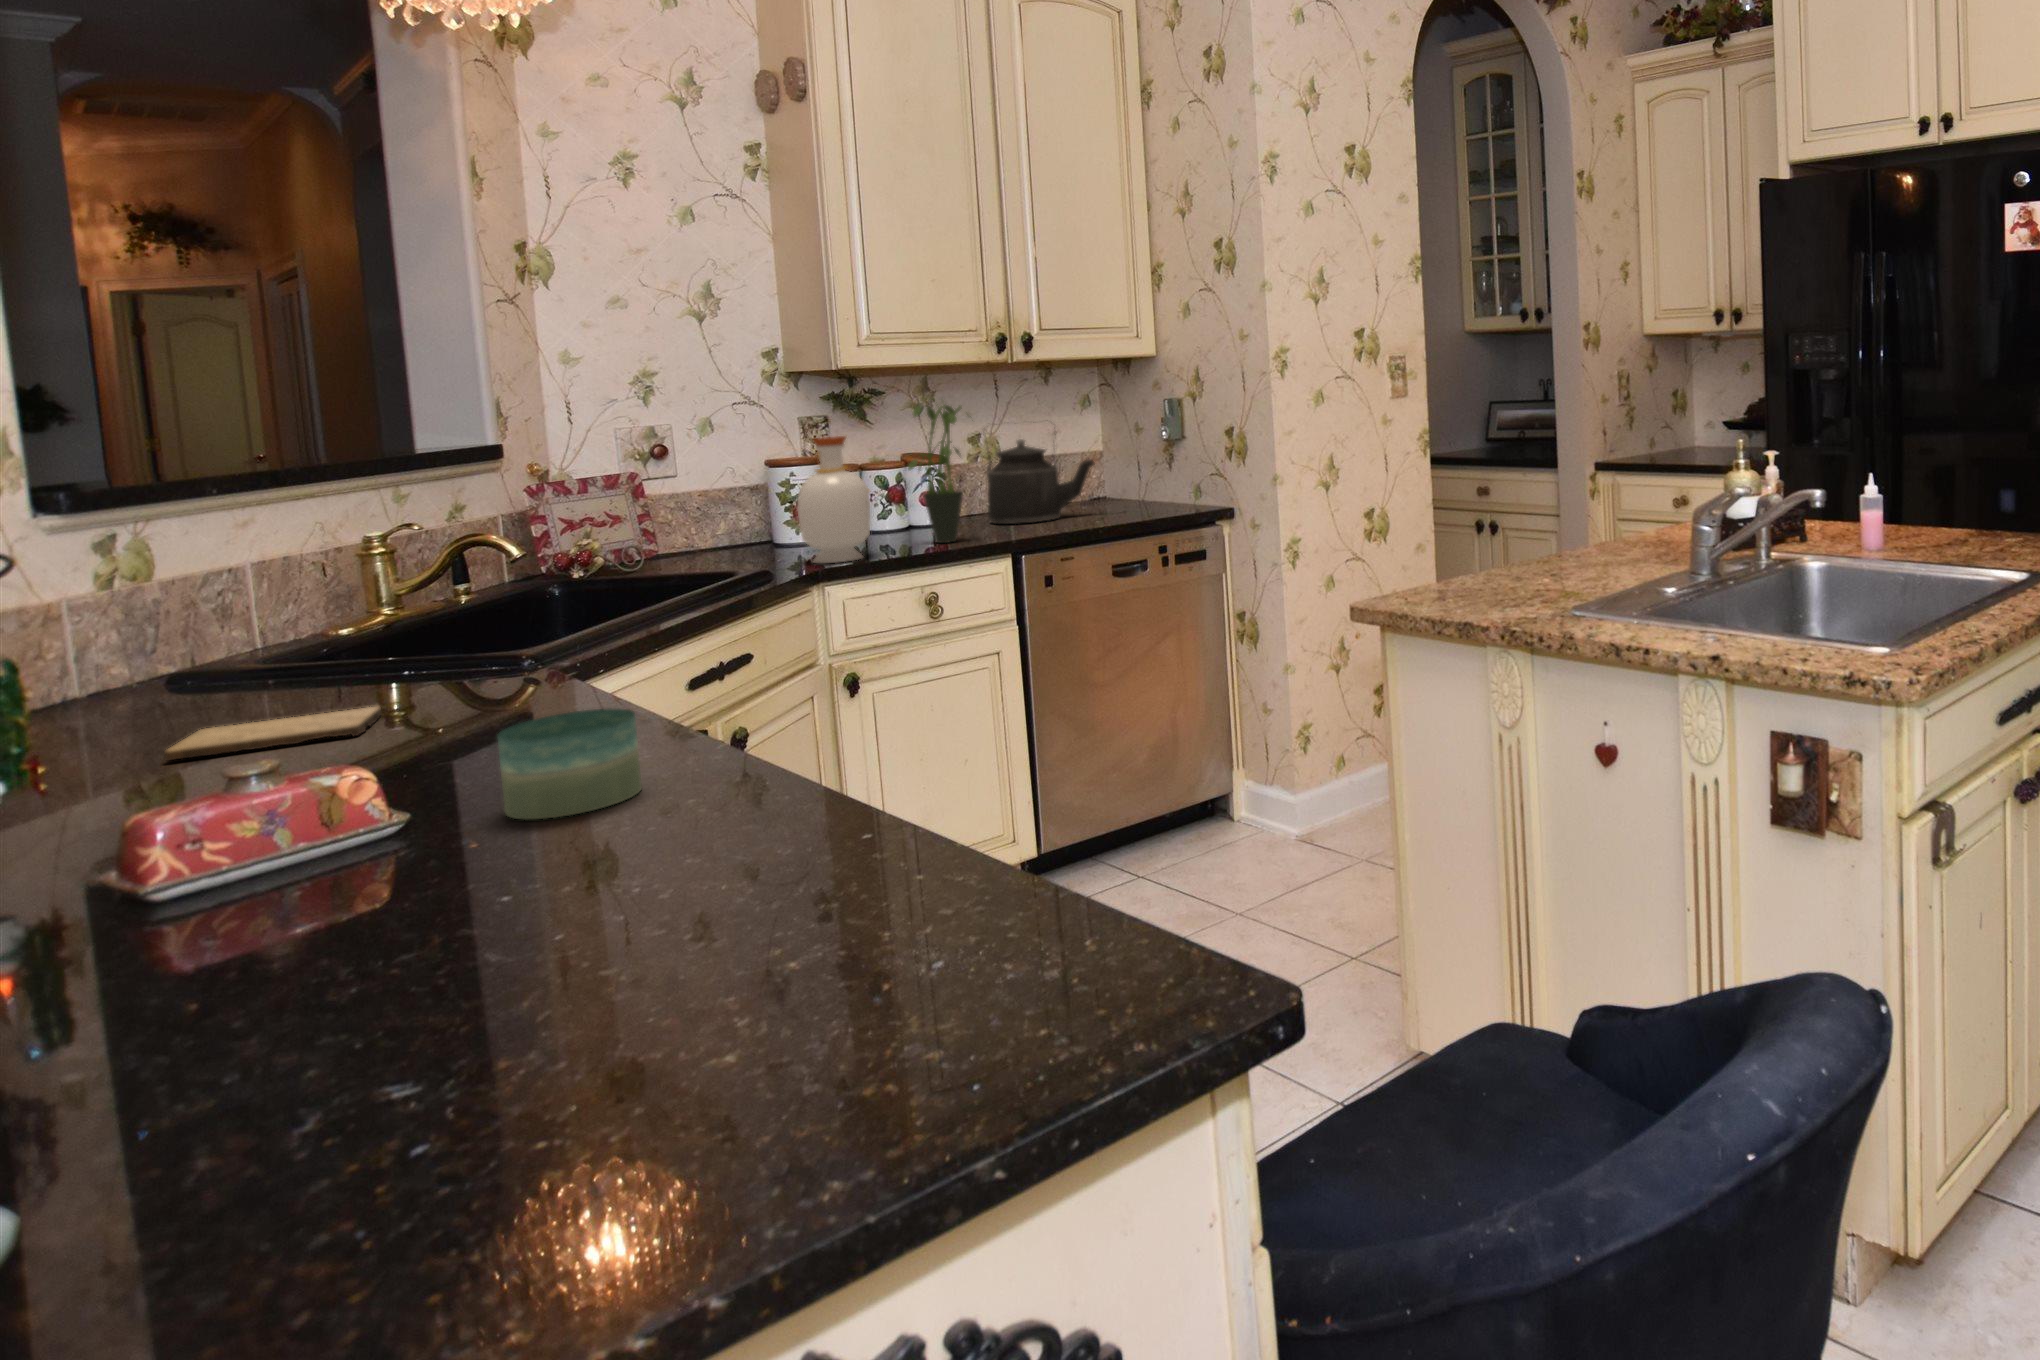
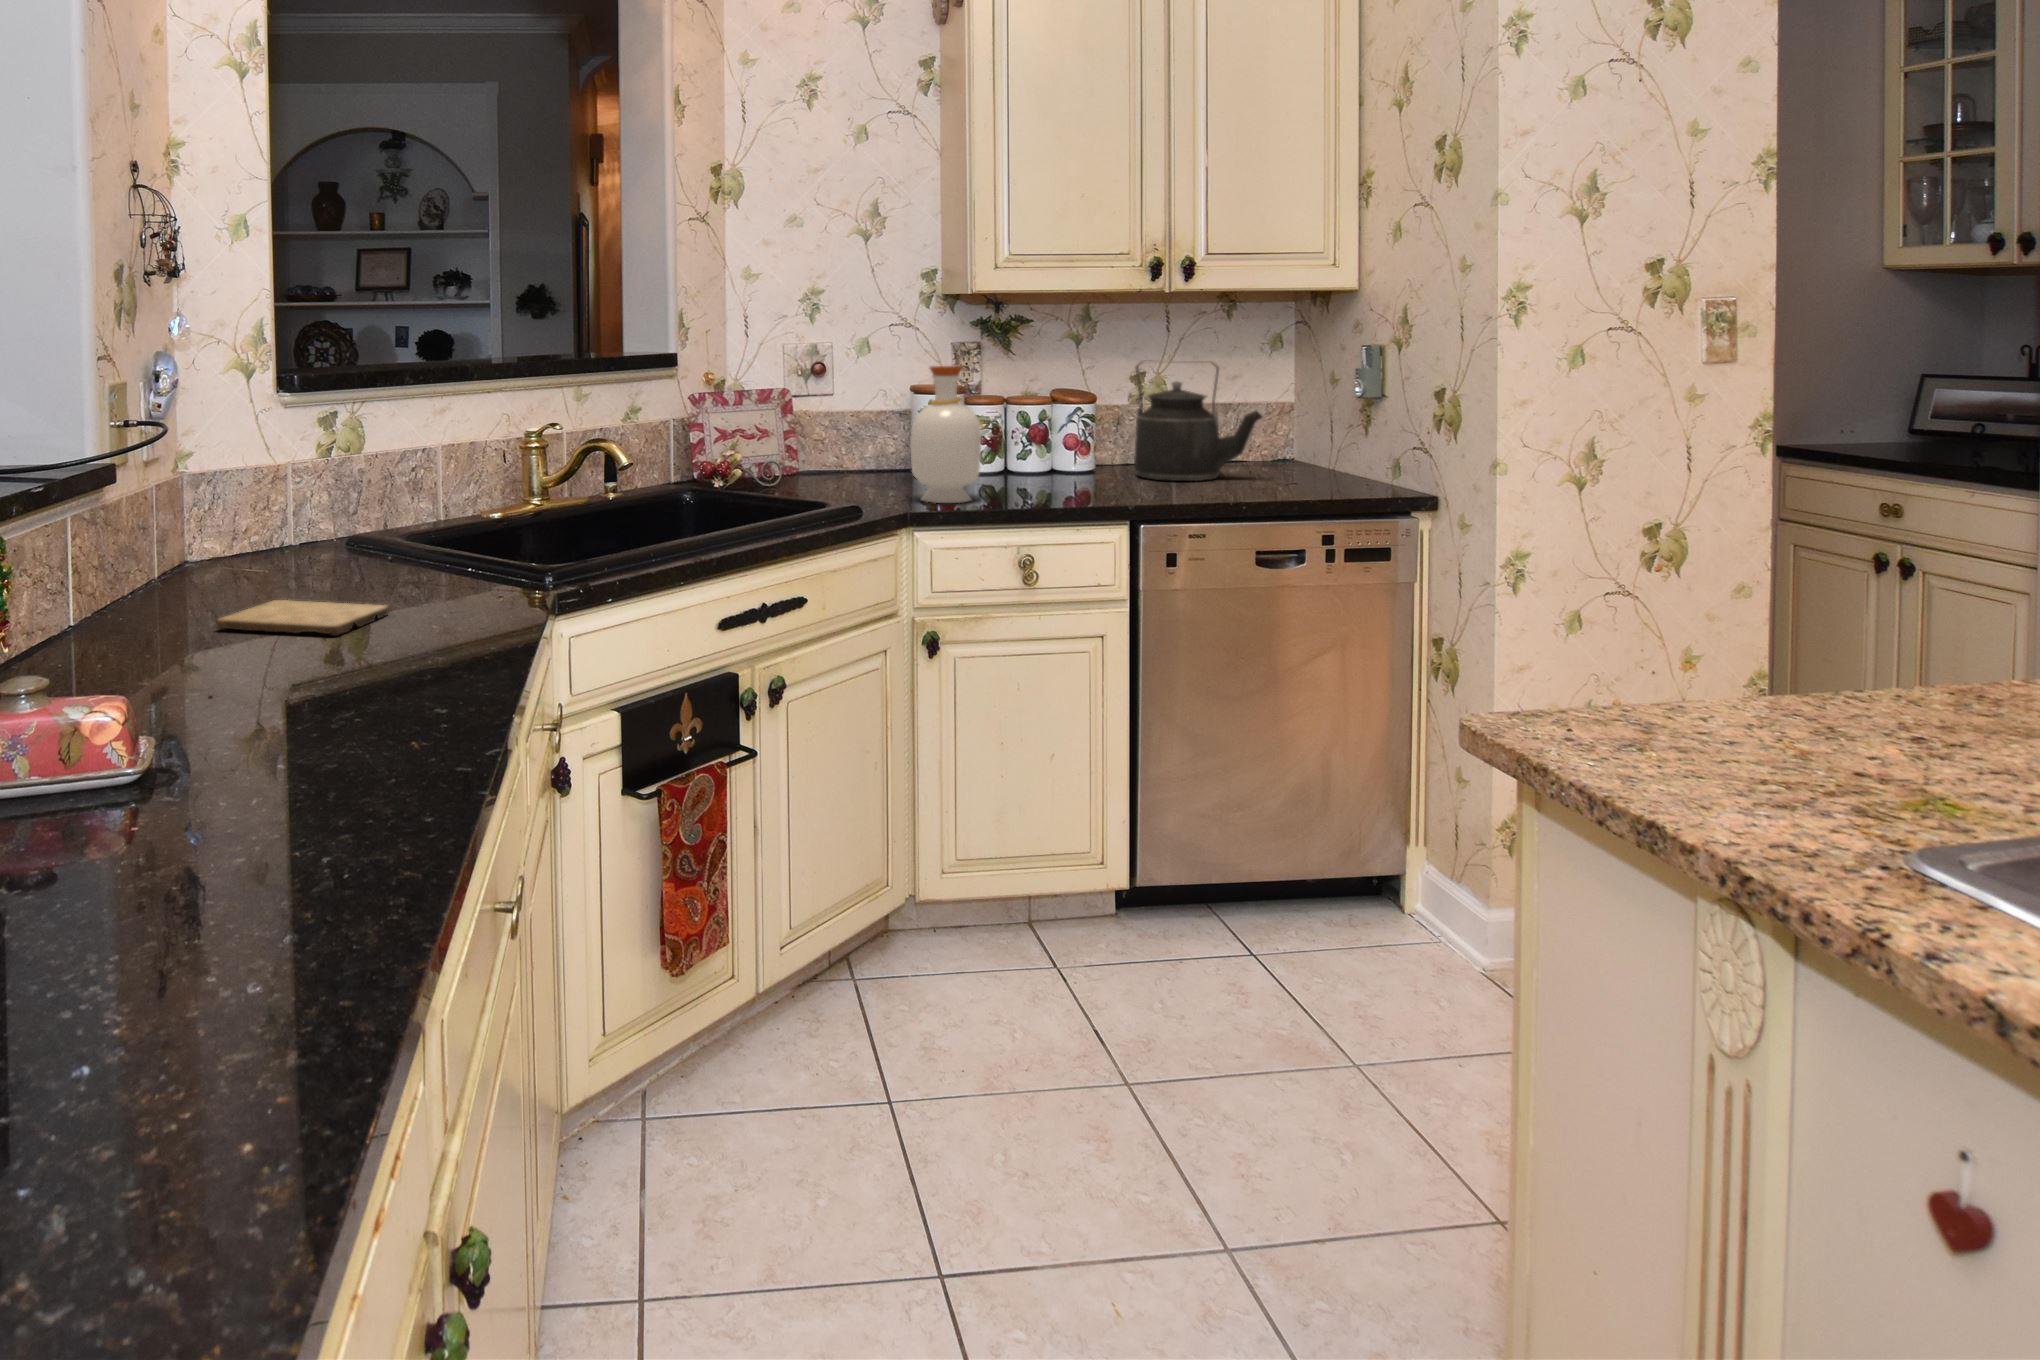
potted plant: present [908,398,971,543] -> none [1029,329,1105,495]
candle: present [498,708,642,819] -> none [202,682,348,818]

